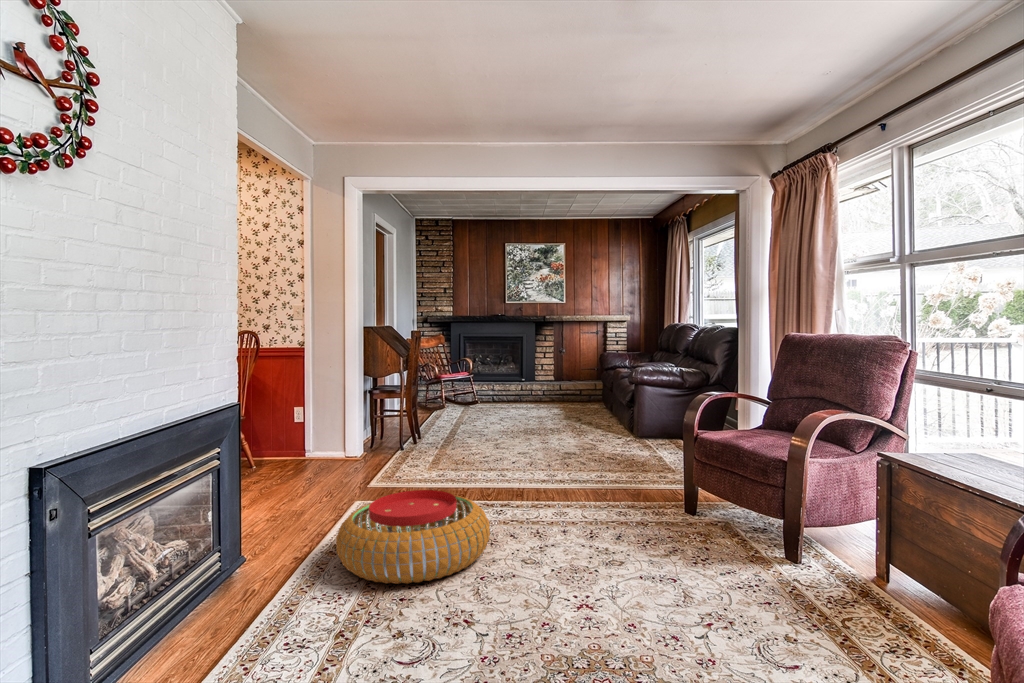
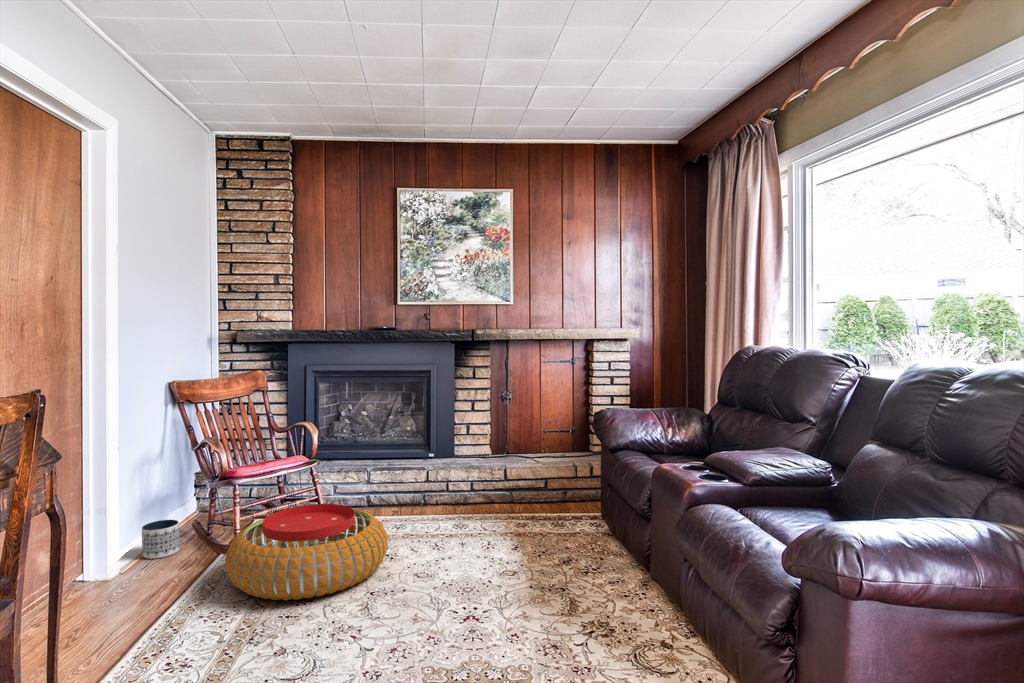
planter: none [256,505,290,542] -> present [142,520,179,559]

